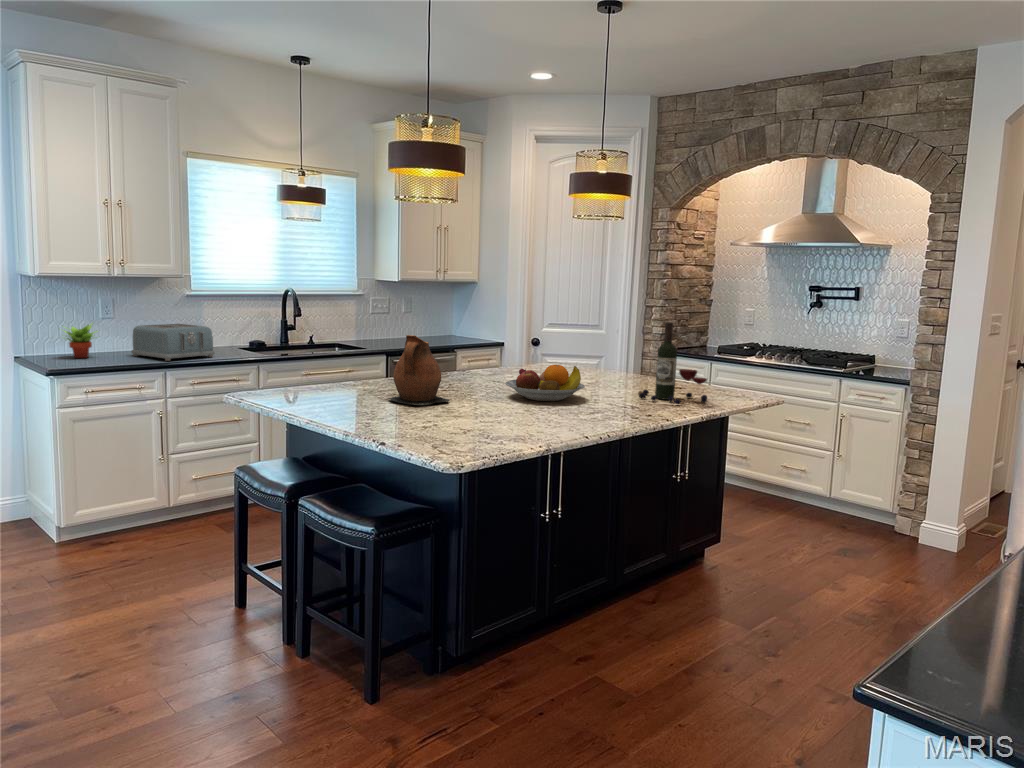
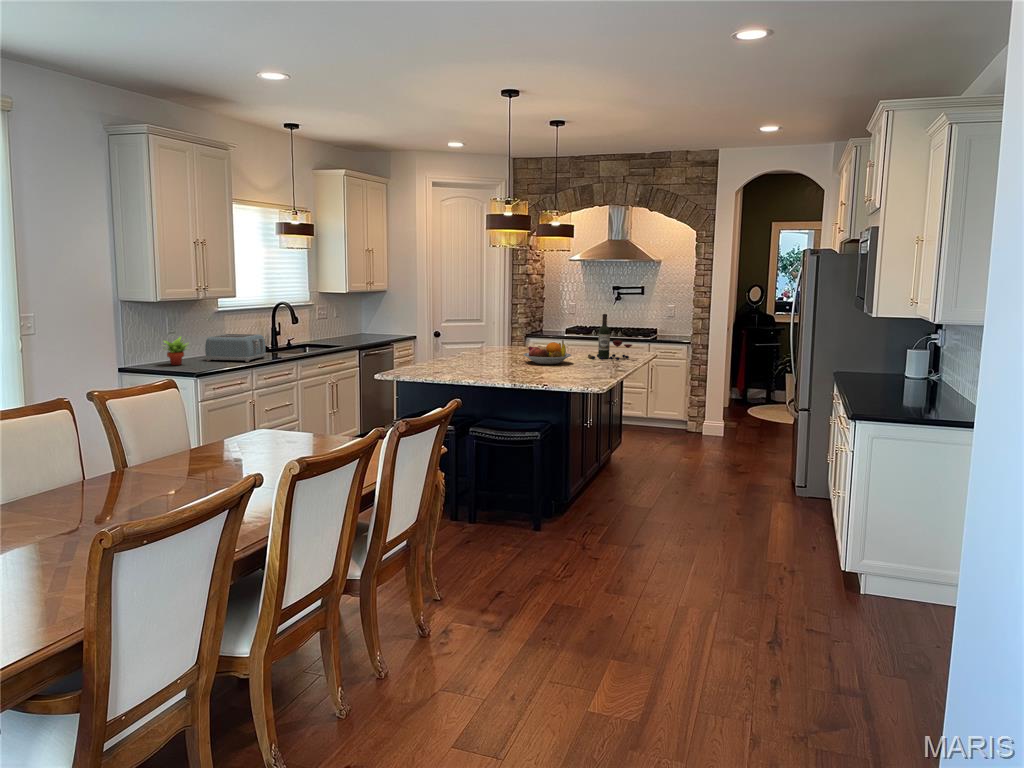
ceramic pitcher: present [389,335,450,405] -> none [472,329,509,371]

